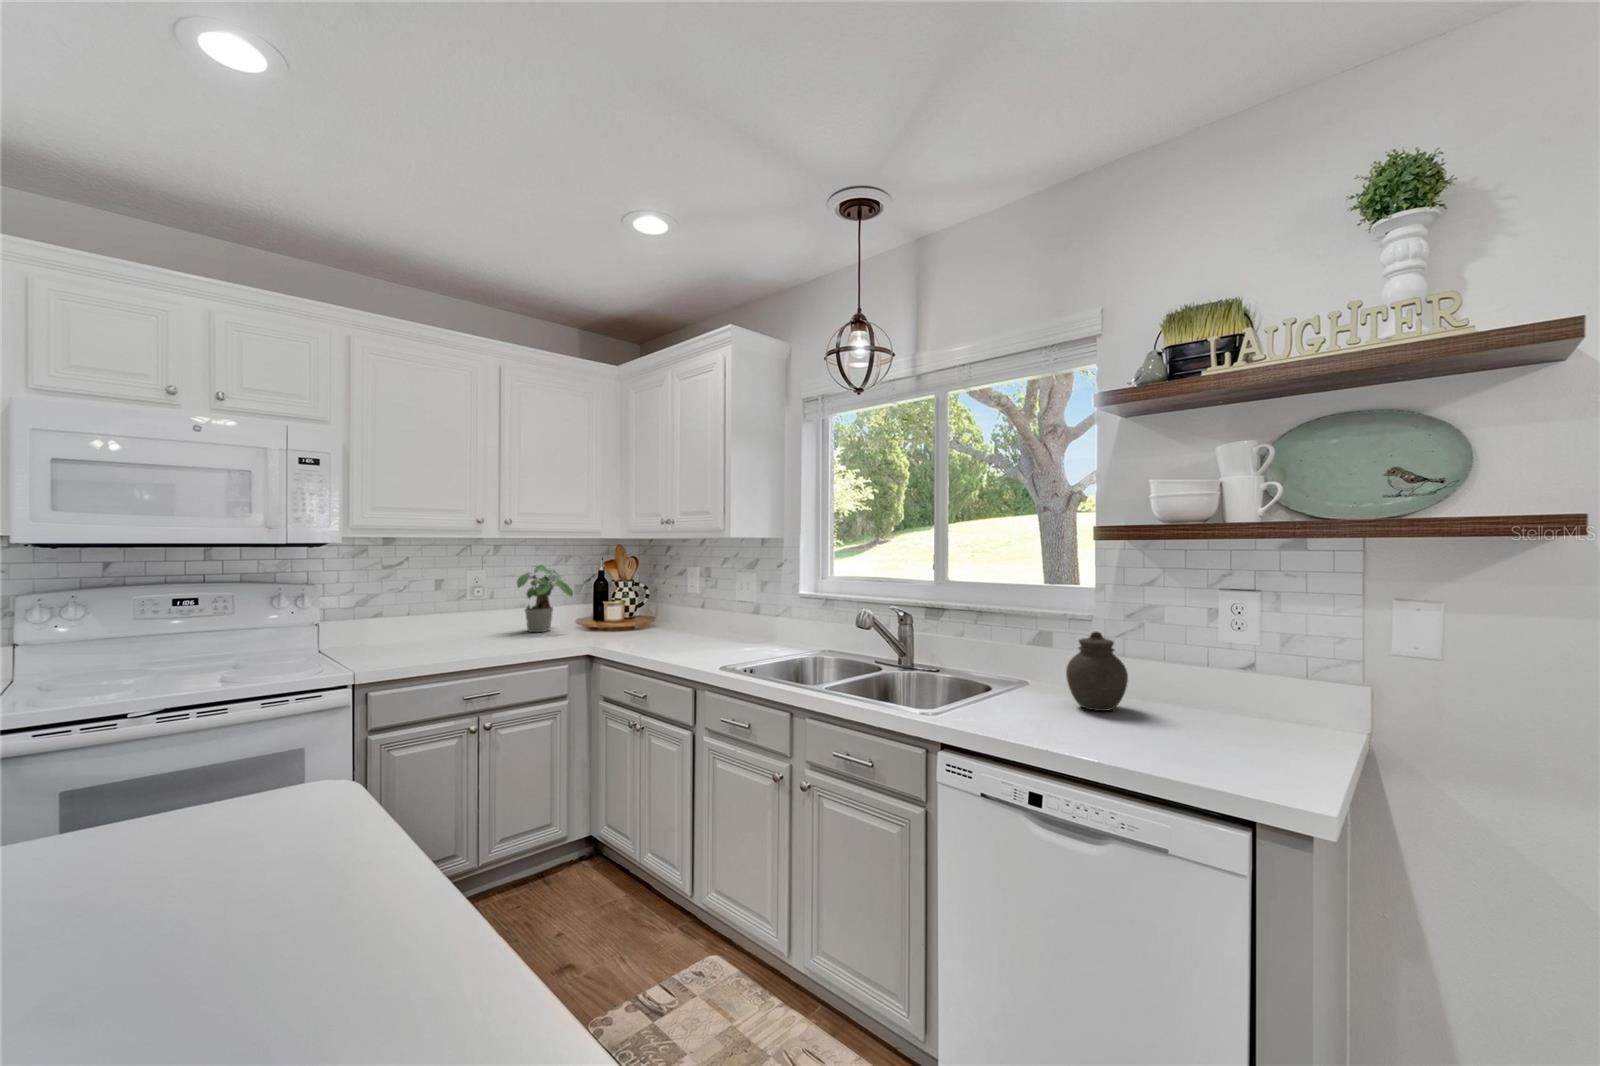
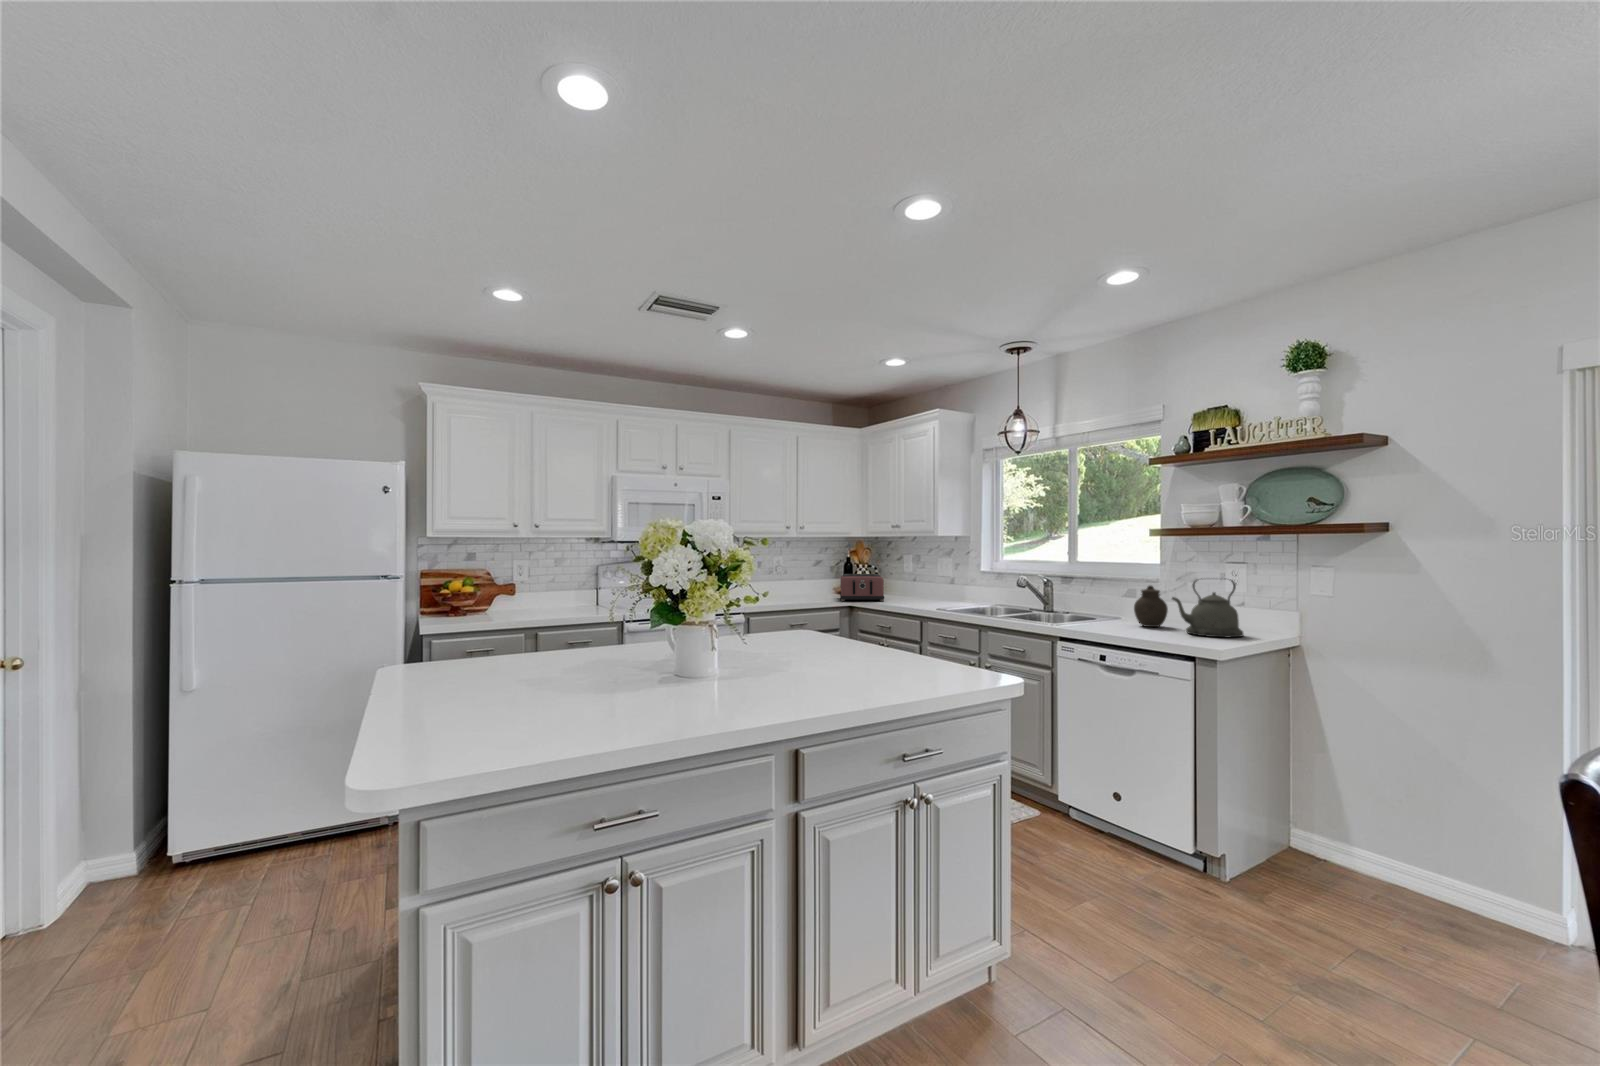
potted plant: present [517,565,573,632] -> none [800,553,834,595]
toaster: none [569,598,647,648] -> present [840,574,884,601]
kettle: none [1159,623,1292,748] -> present [1172,579,1243,637]

